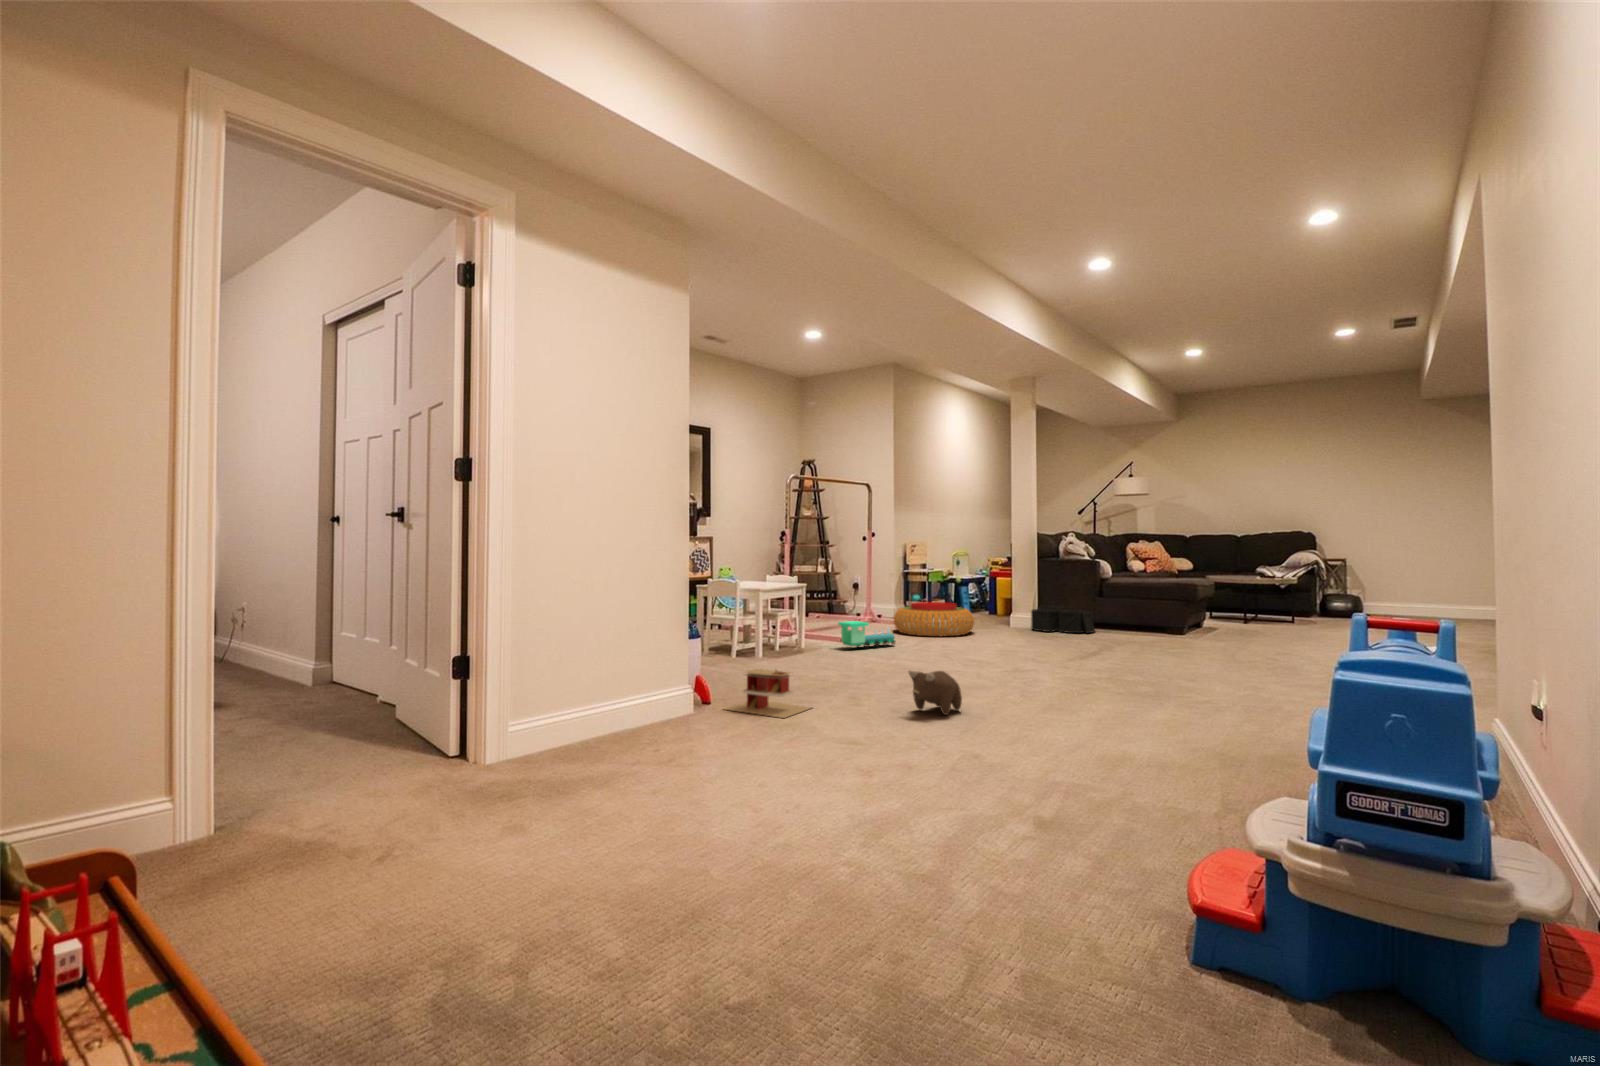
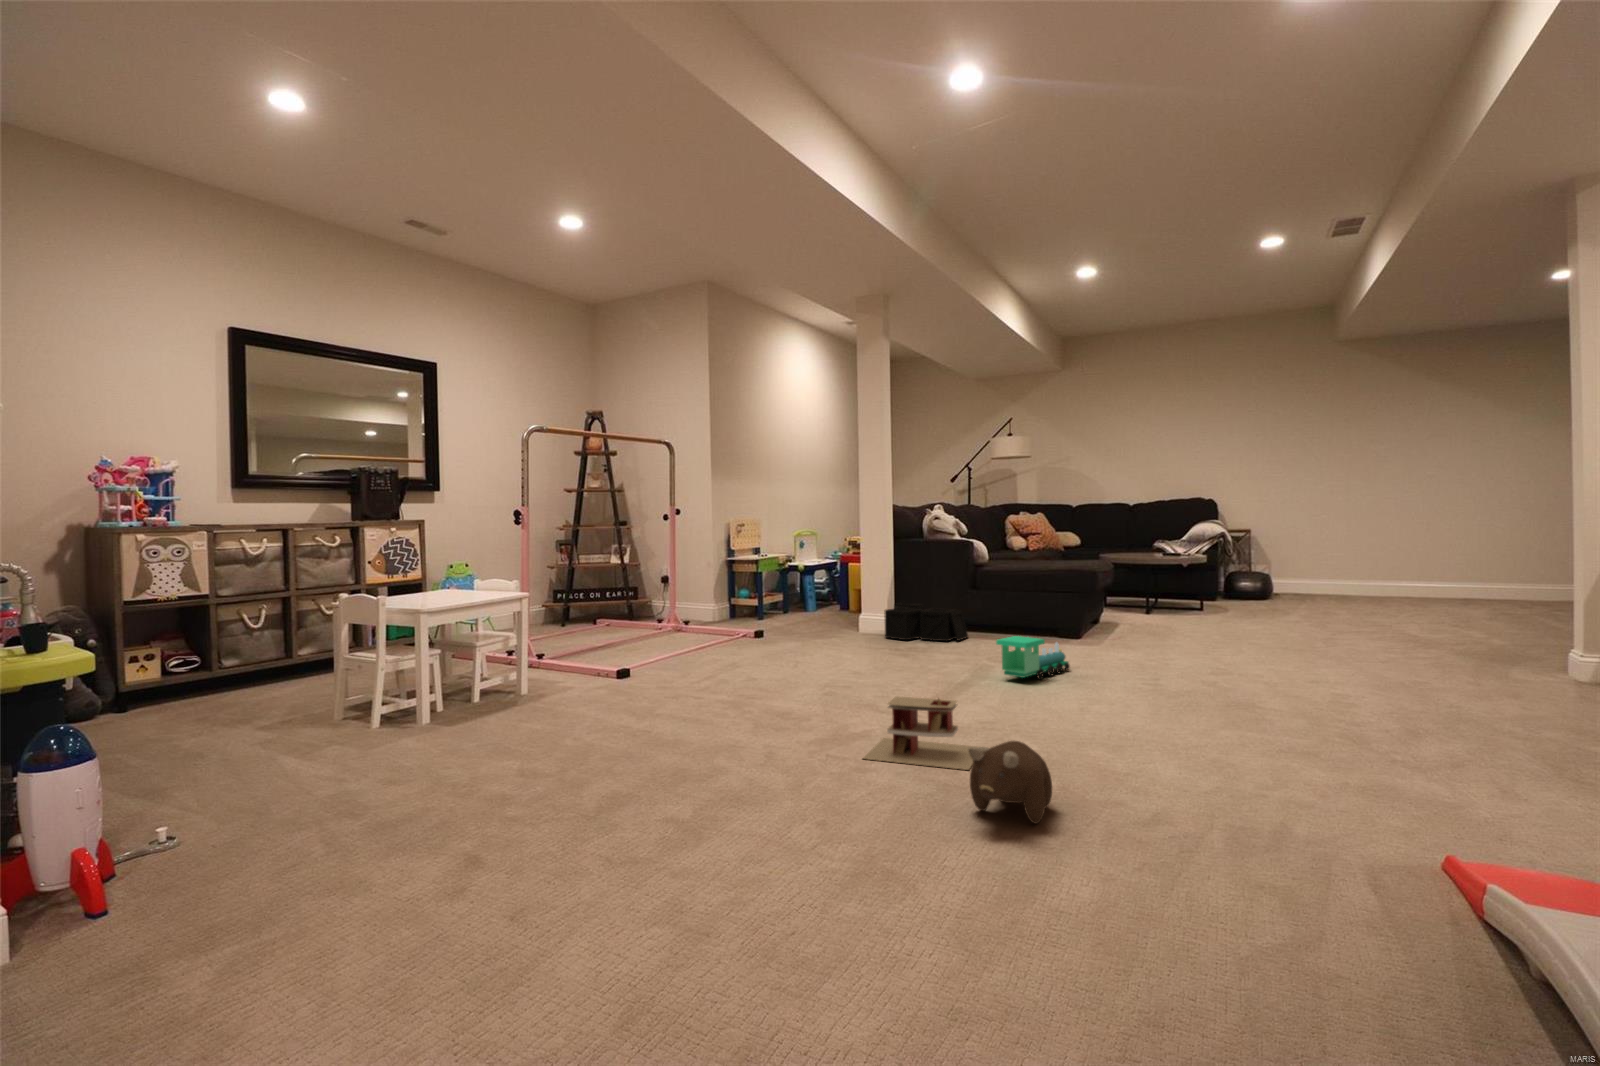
pouf: present [894,602,974,636] -> none [692,604,805,656]
toy train: present [838,621,896,648] -> present [996,636,1070,679]
toy house: present [725,669,811,718] -> present [863,696,976,770]
plush toy: present [909,671,962,715] -> present [968,741,1052,824]

